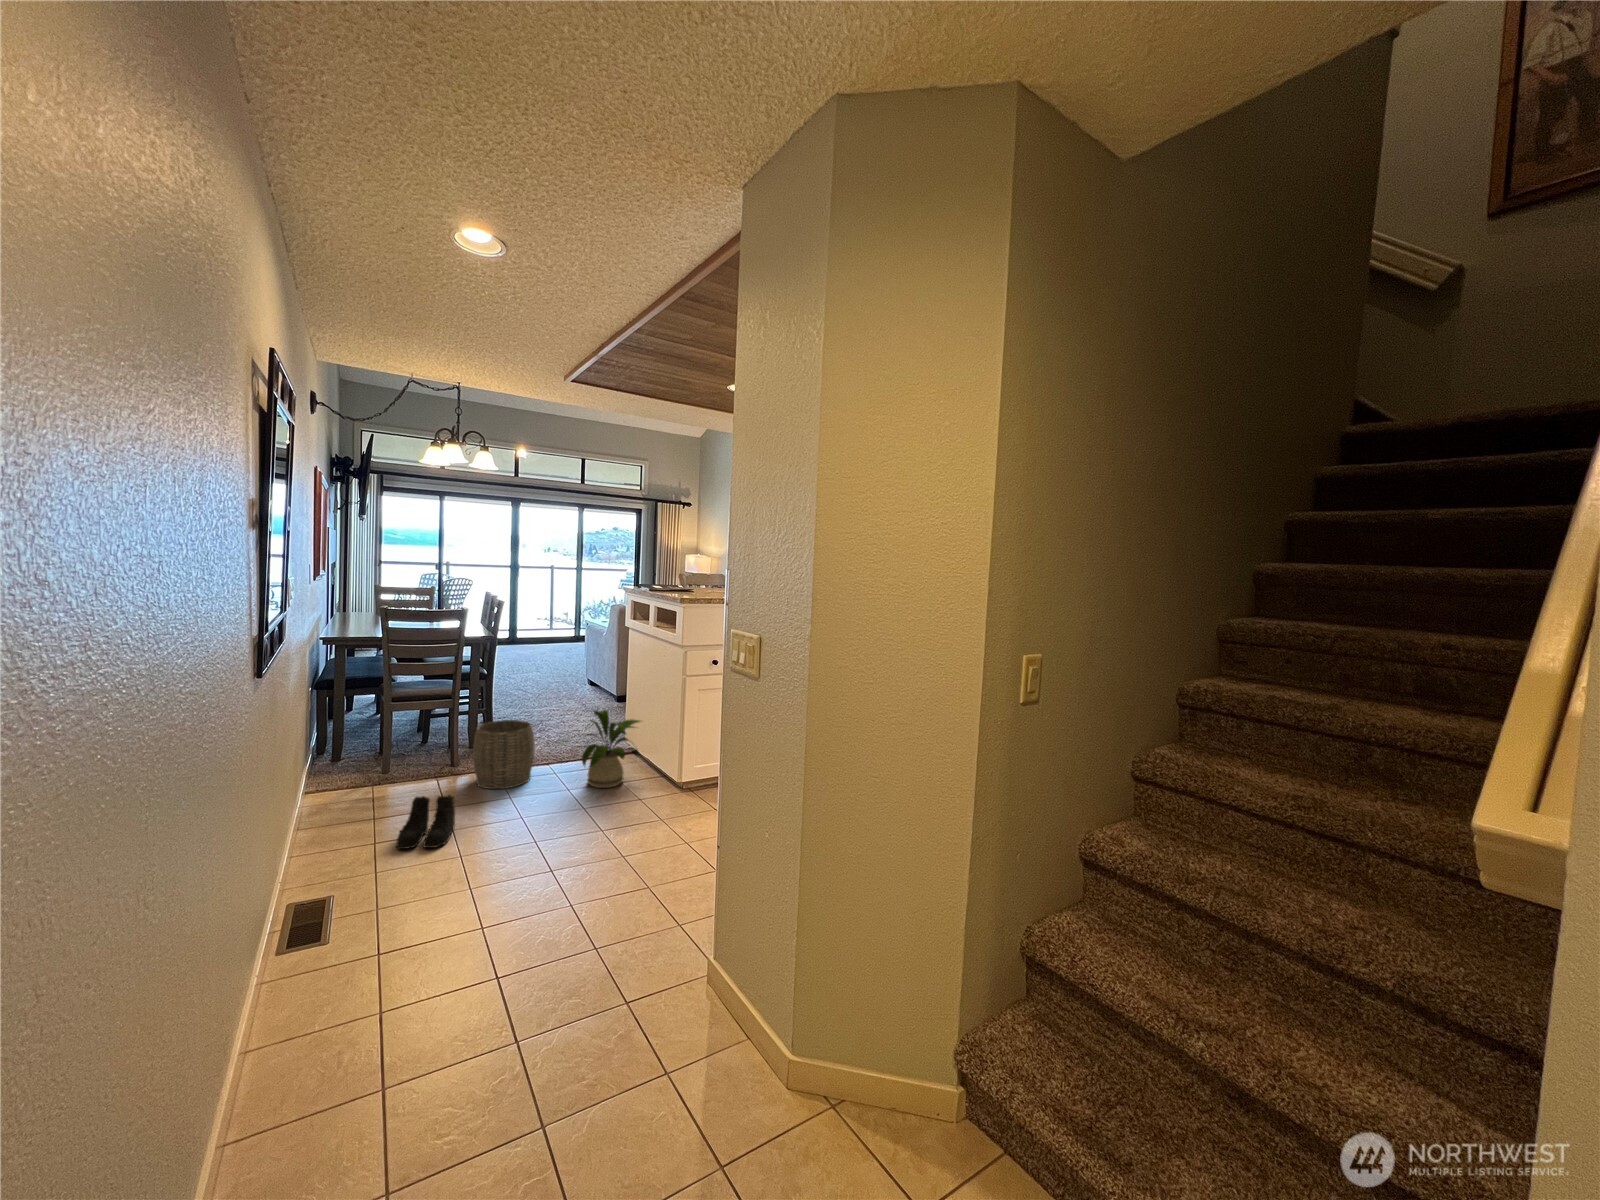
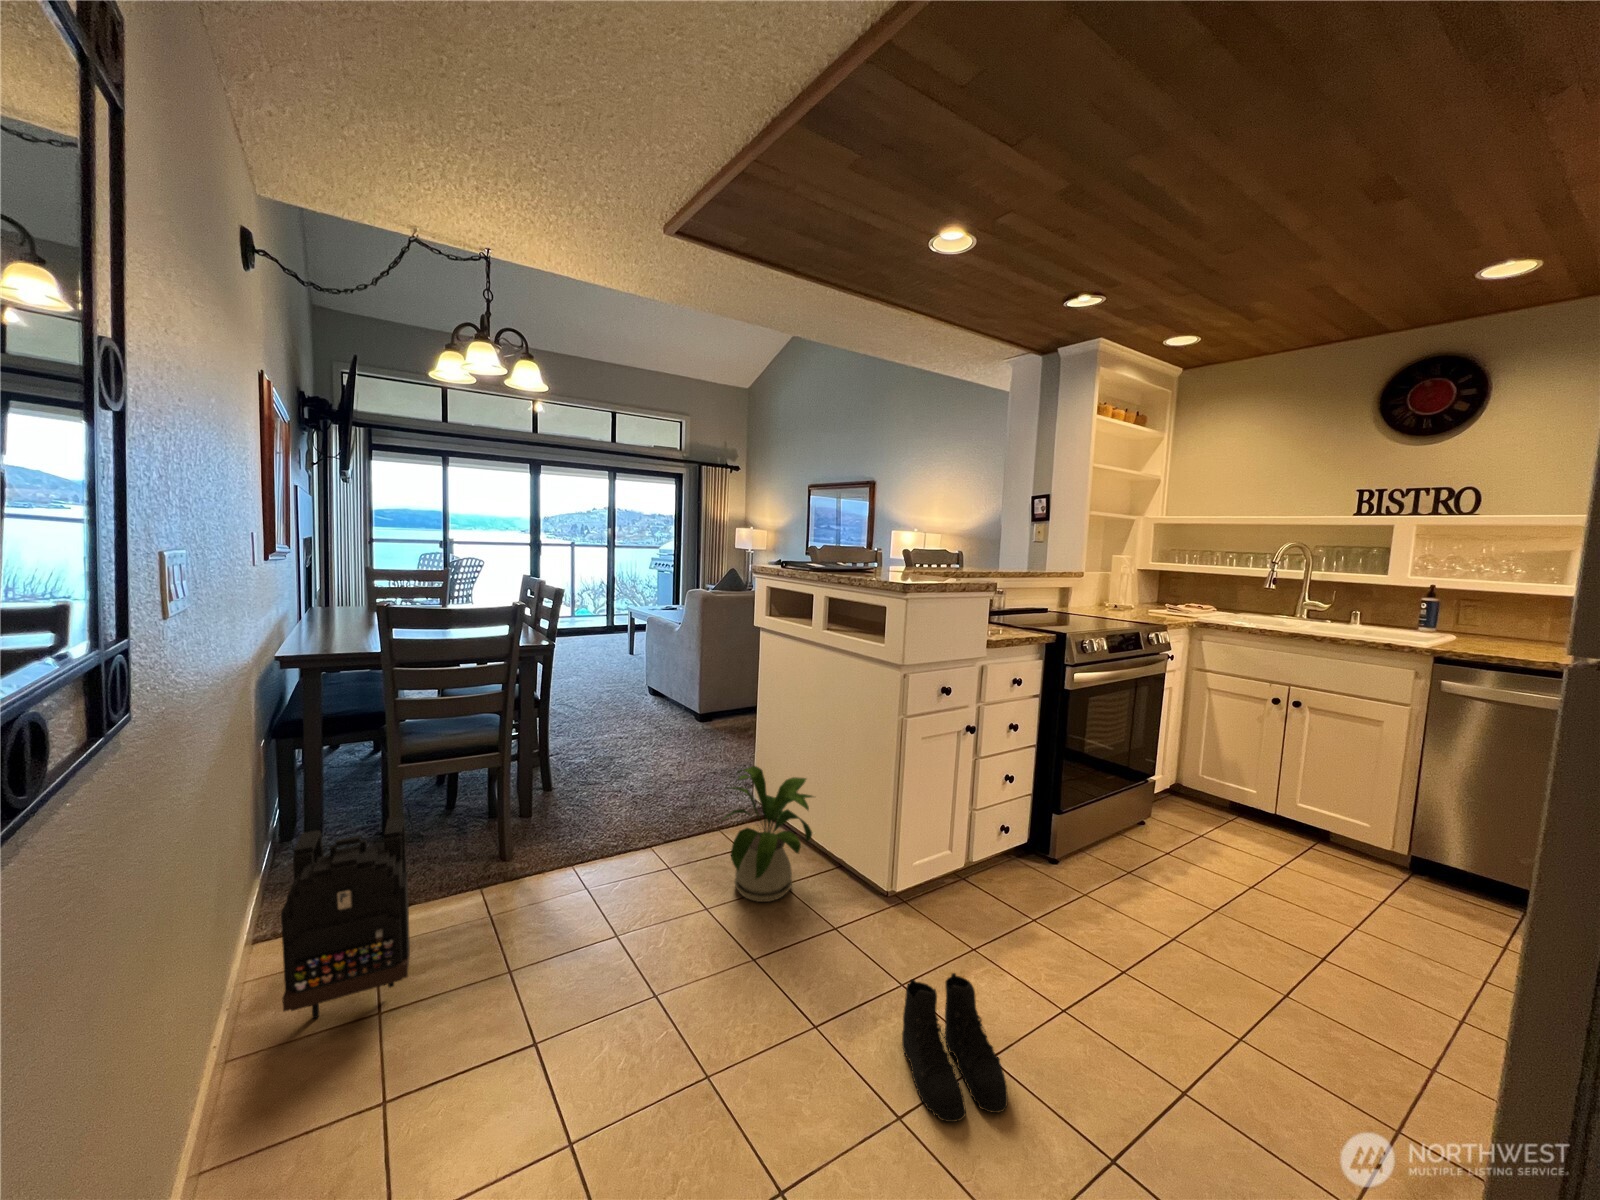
backpack: none [327,719,390,817] -> present [281,816,410,1018]
woven basket: present [473,720,535,789] -> none [547,785,645,915]
boots: present [396,795,455,849] -> present [902,973,1008,1122]

